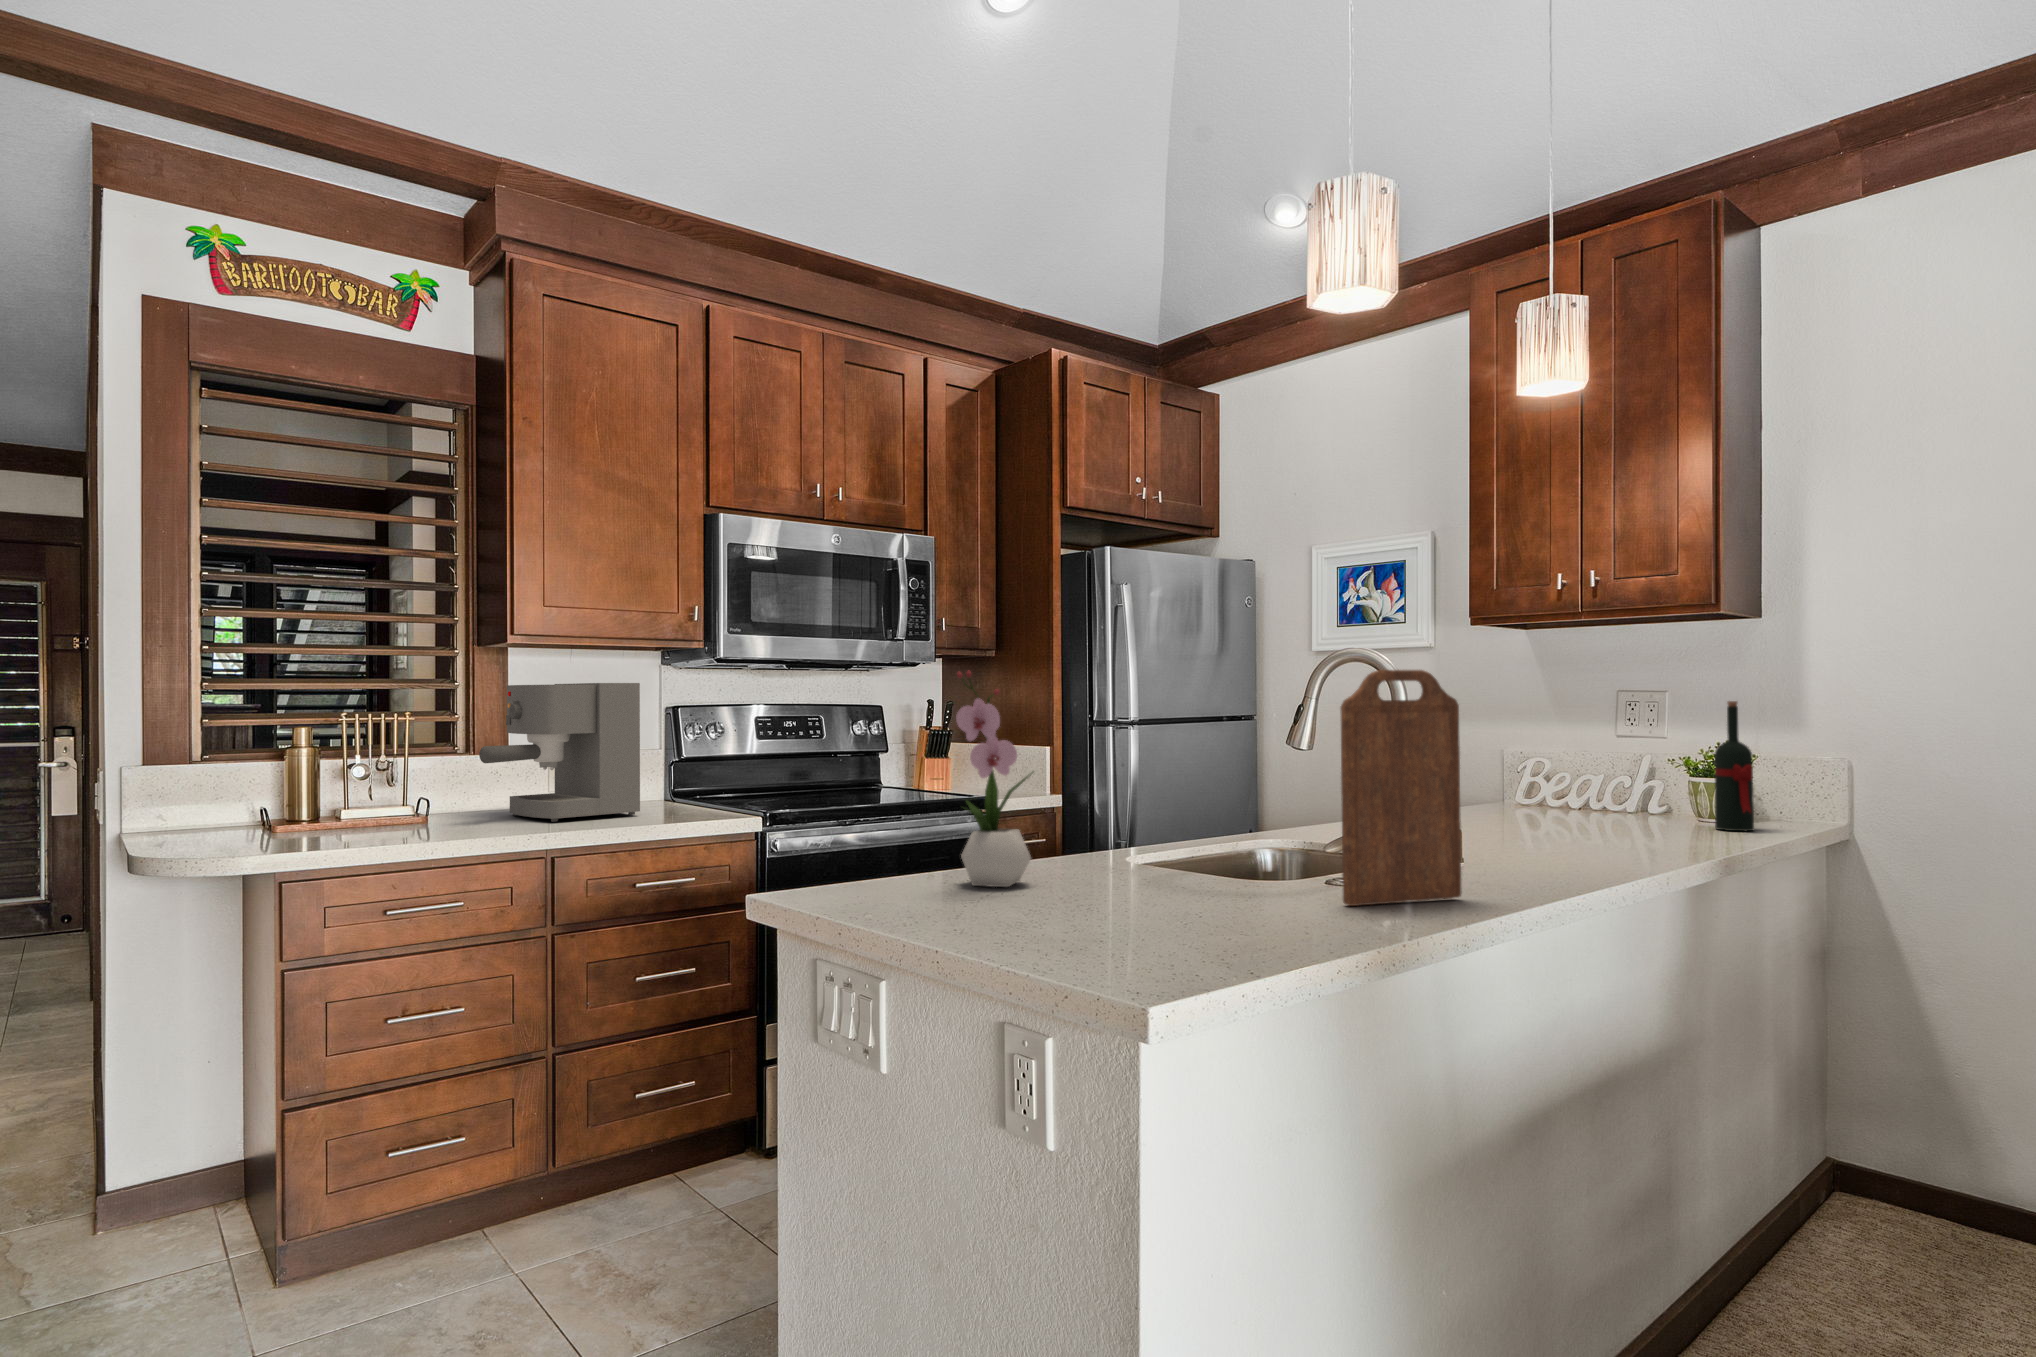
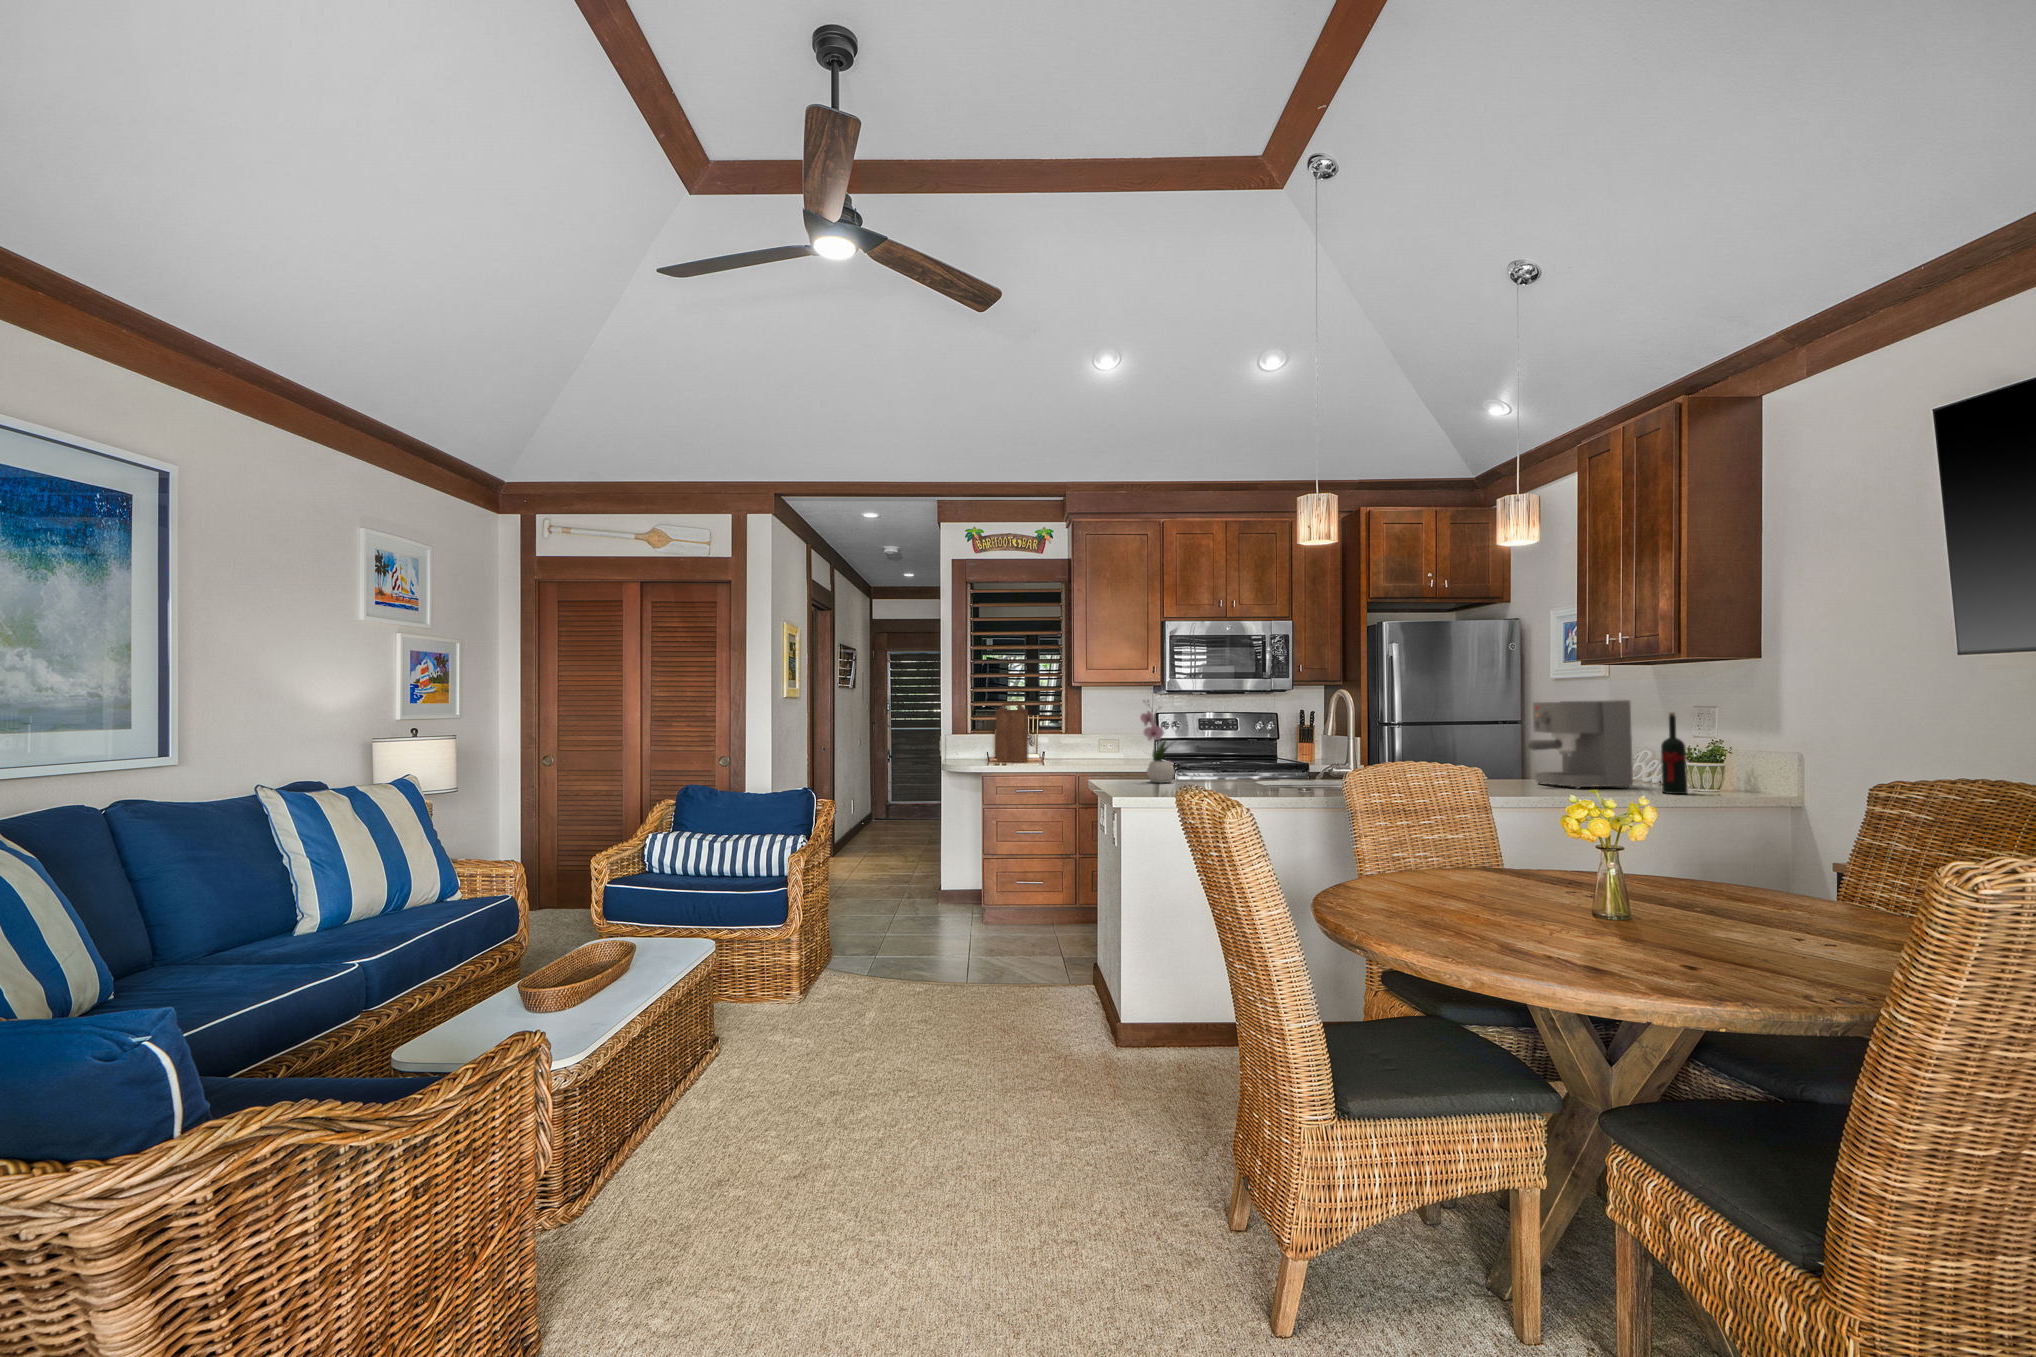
cutting board: present [1340,670,1461,906] -> present [995,702,1028,762]
coffee maker: present [479,683,640,822] -> present [1528,700,1633,789]

